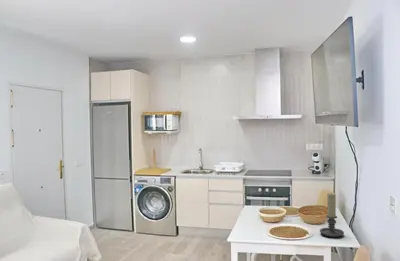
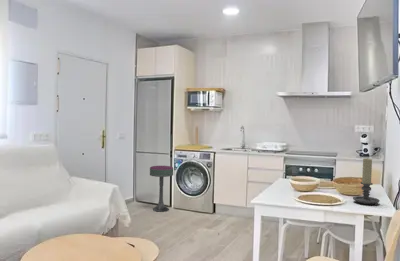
bar stool: none [110,192,134,239] -> present [150,166,173,212]

